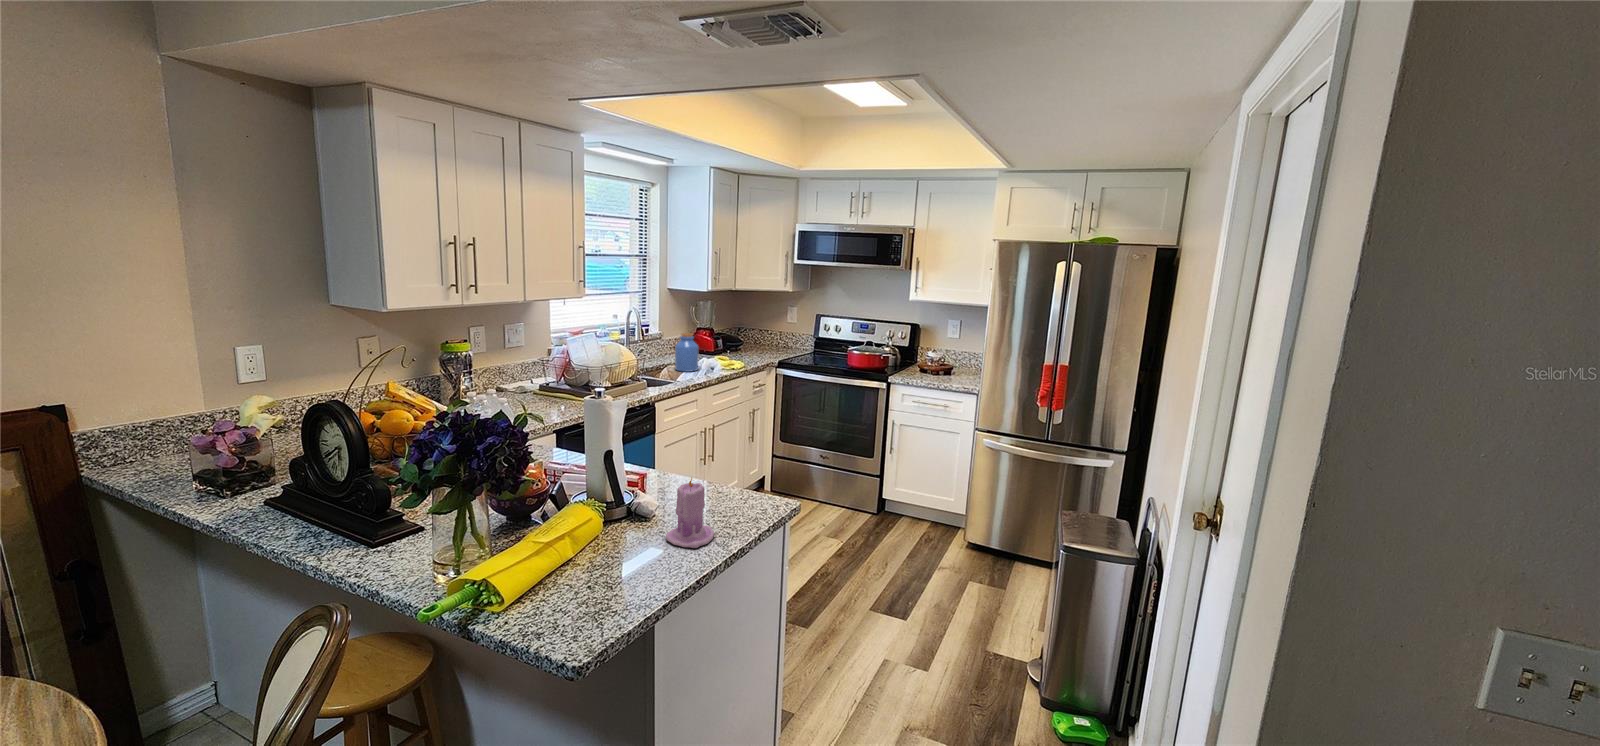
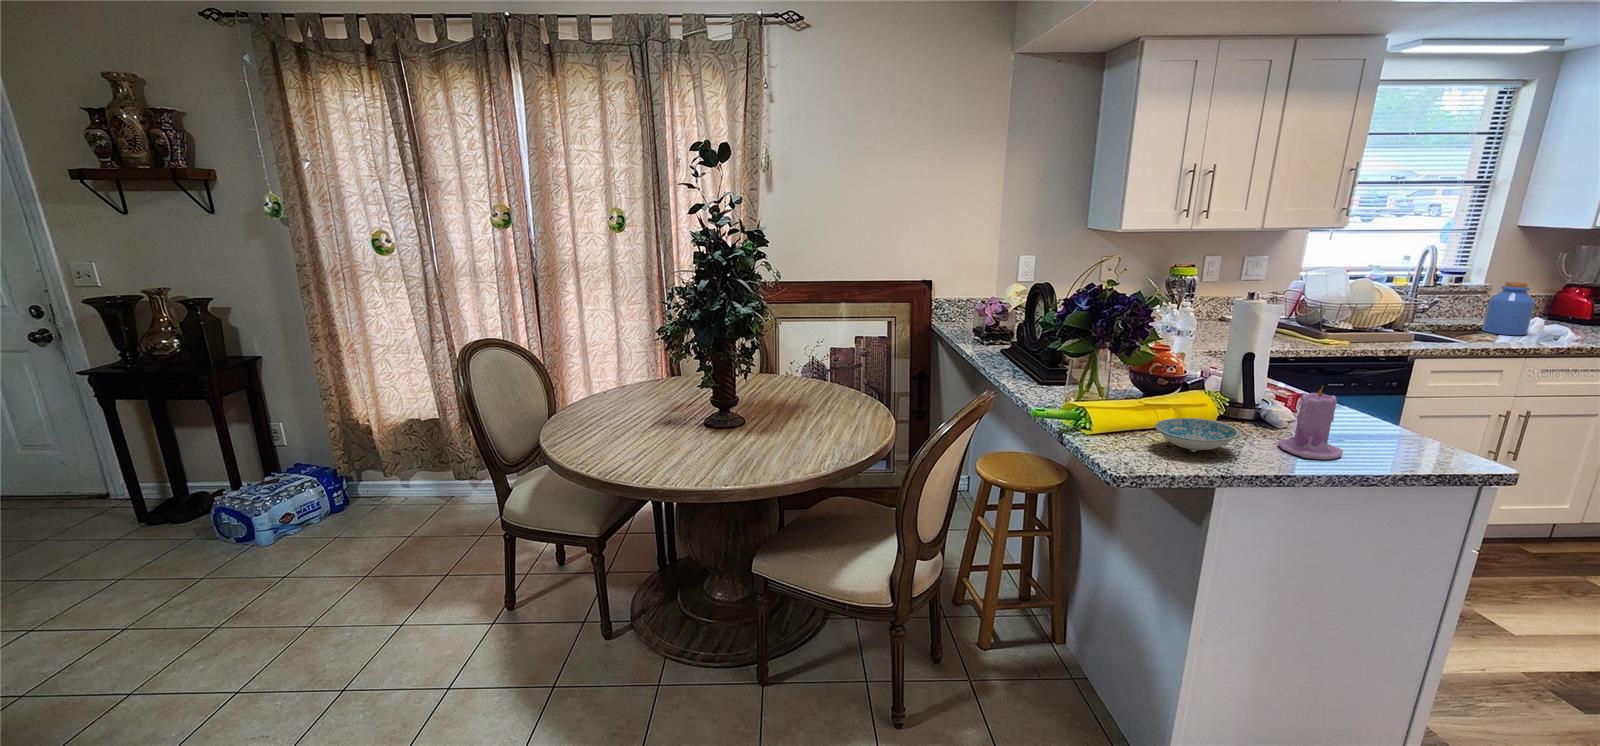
ceramic bowl: none [573,540,651,586] -> present [1155,418,1240,451]

